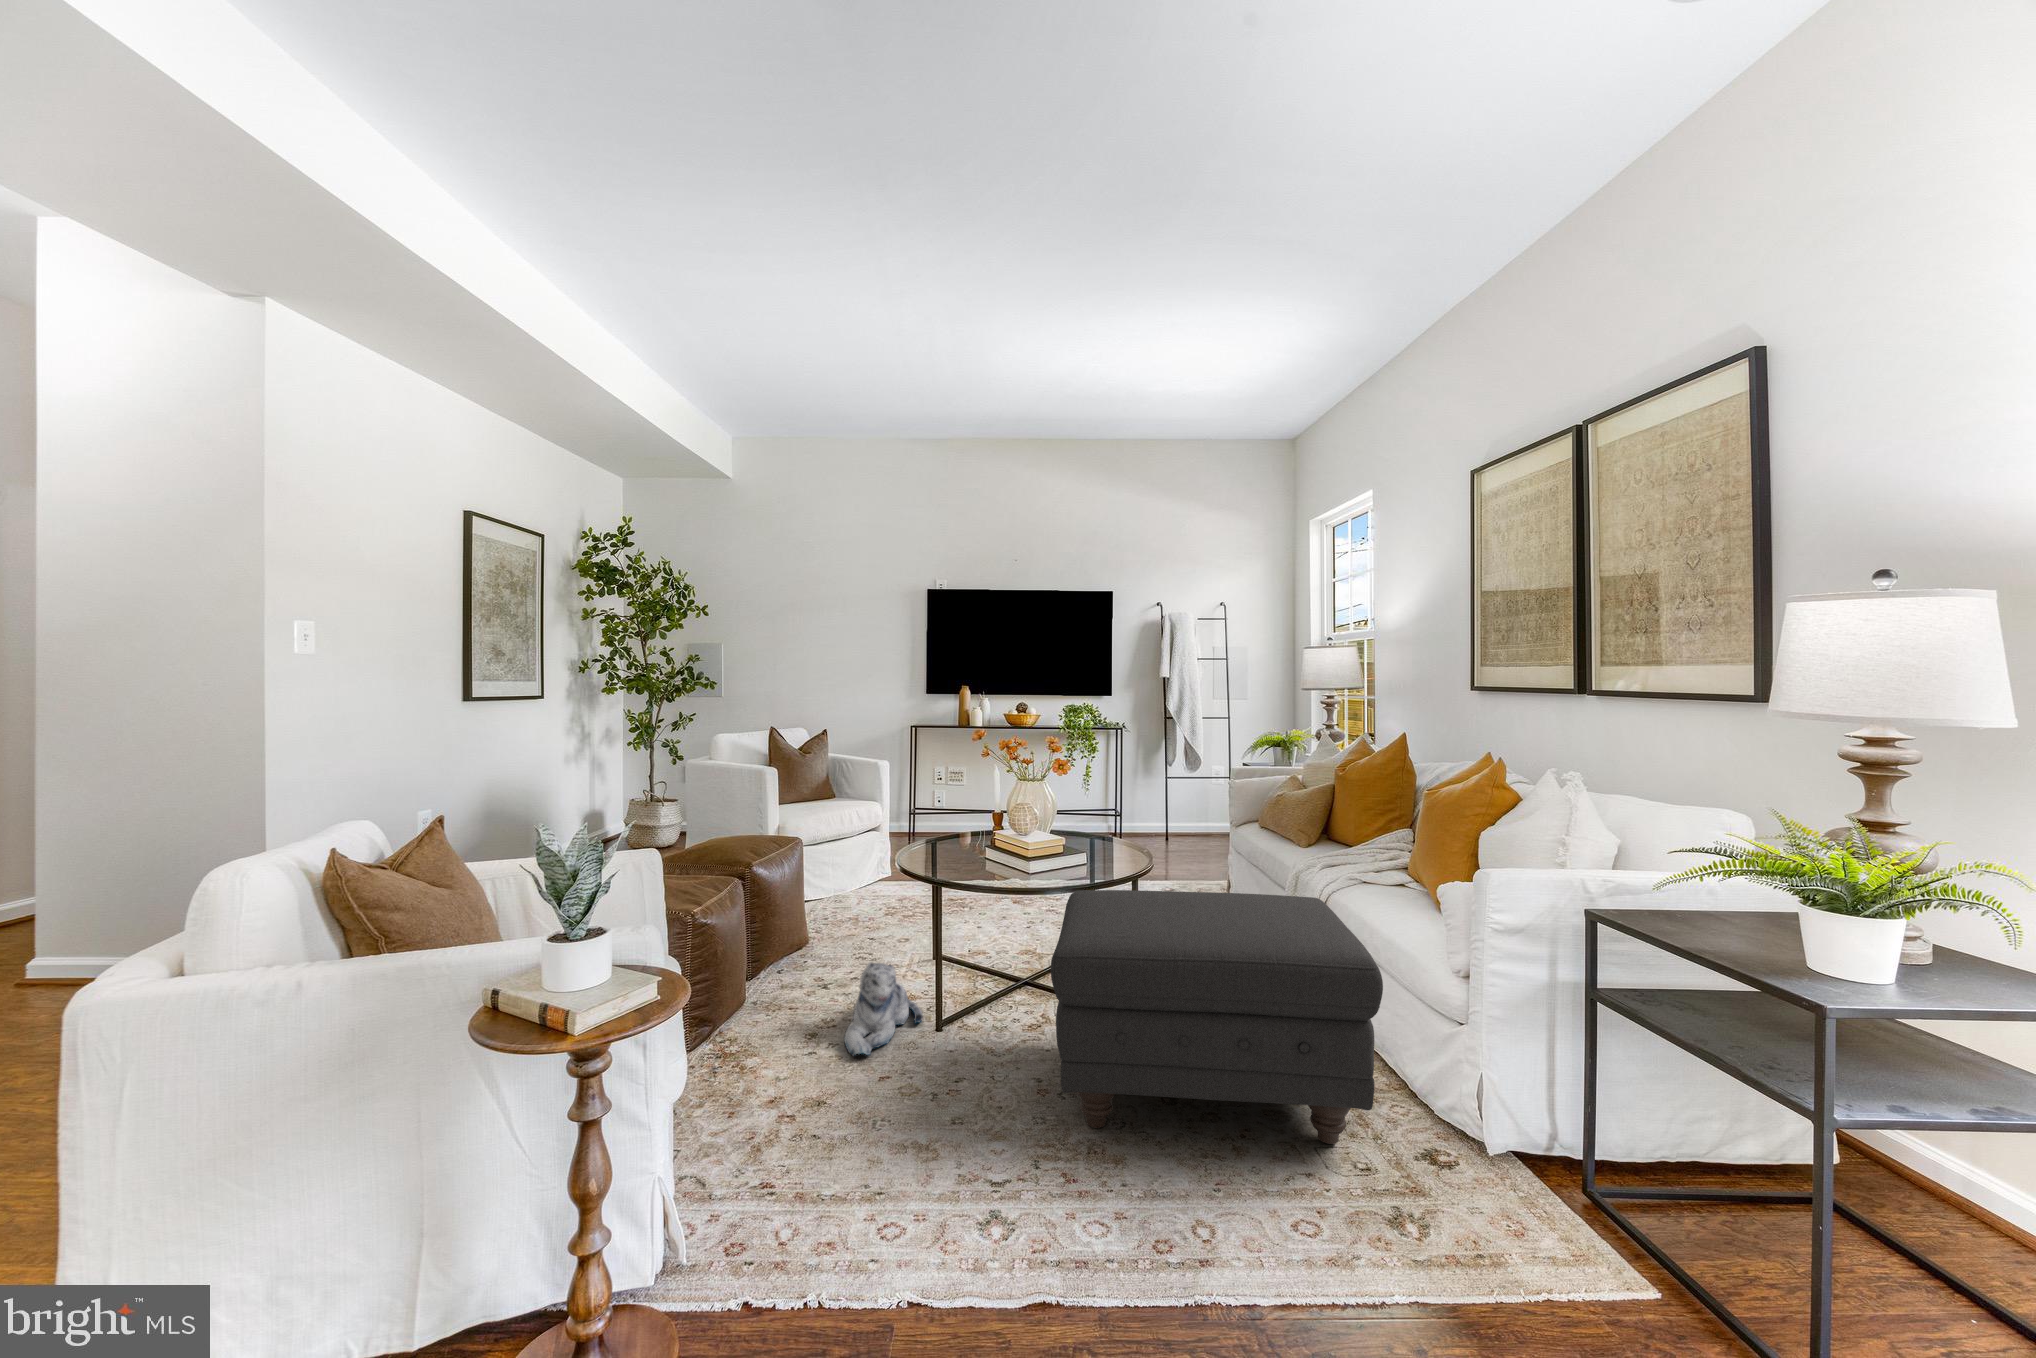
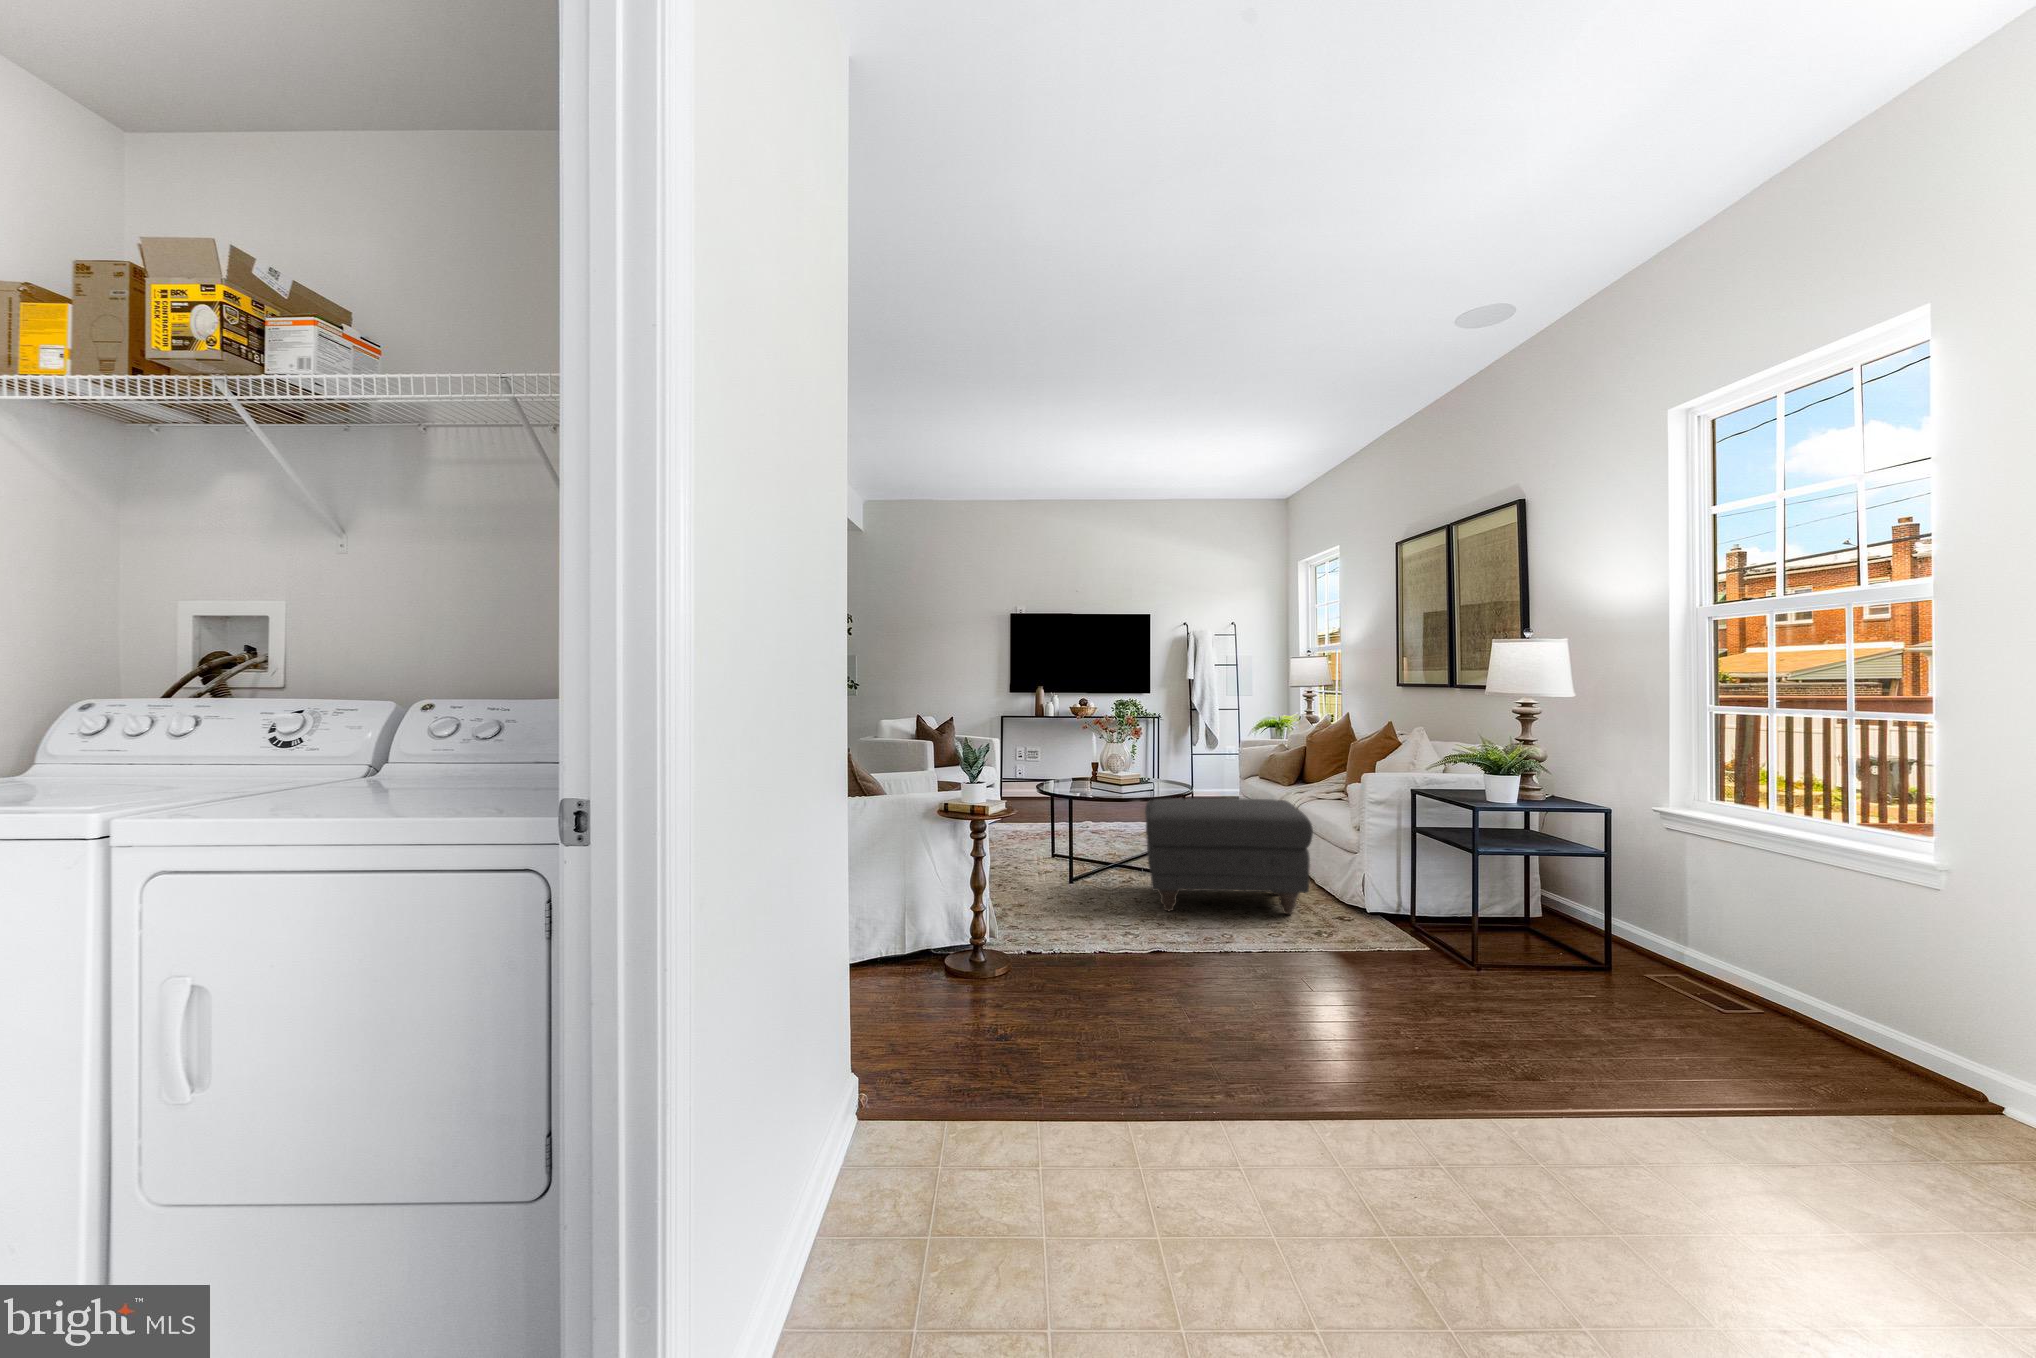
plush toy: present [844,963,923,1056] -> none [1020,843,1061,891]

